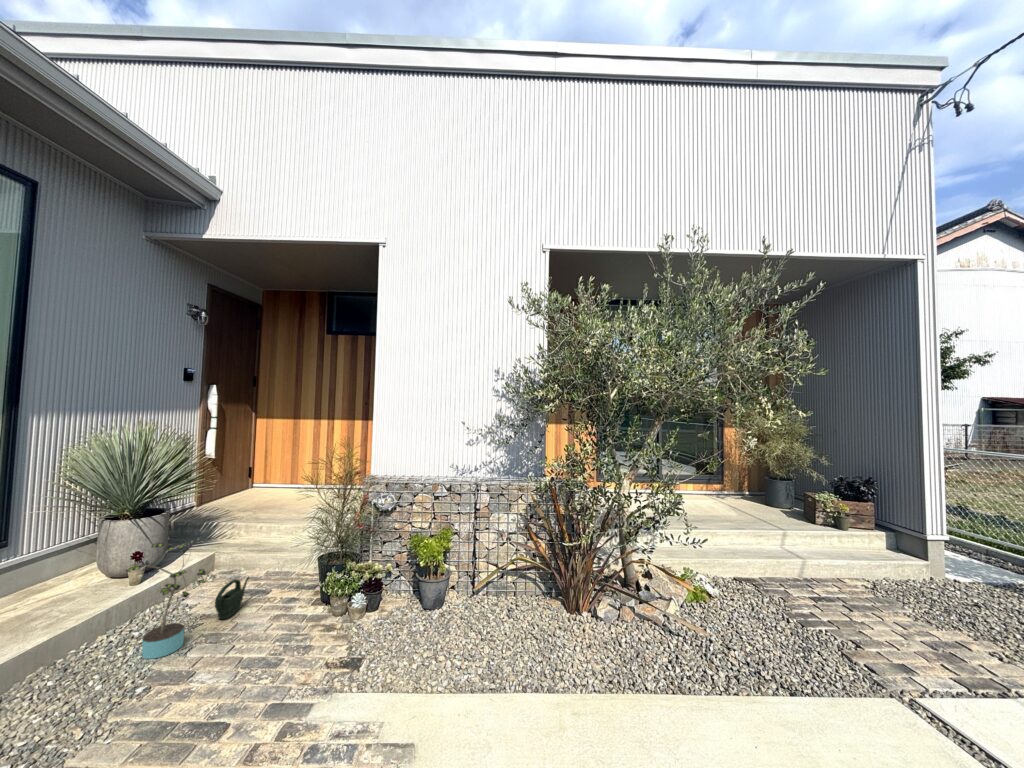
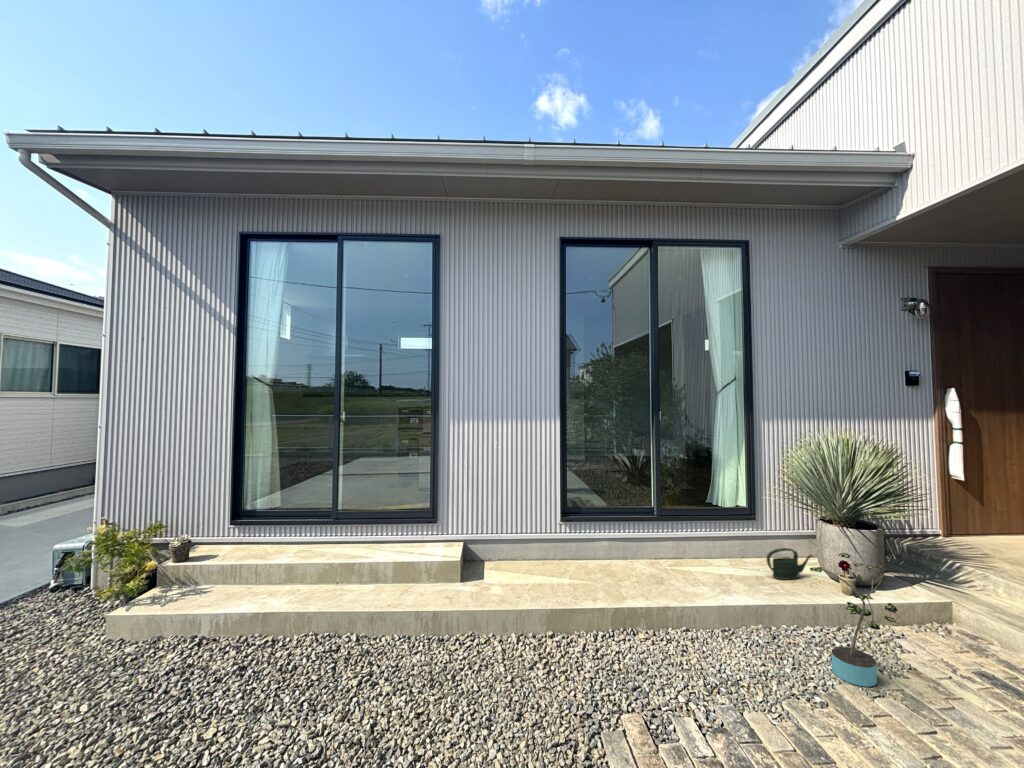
watering can: present [215,576,249,619] -> present [767,548,812,580]

